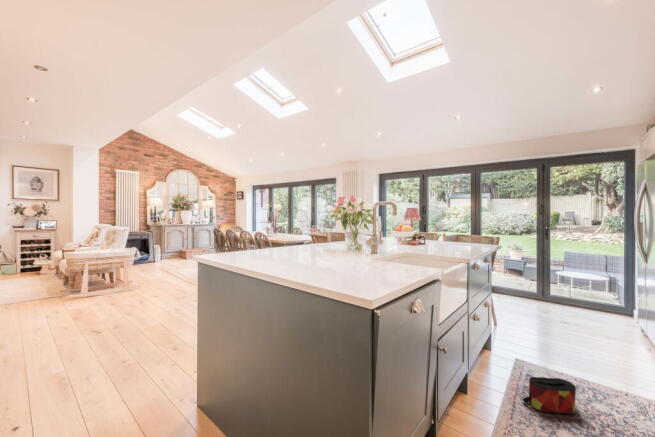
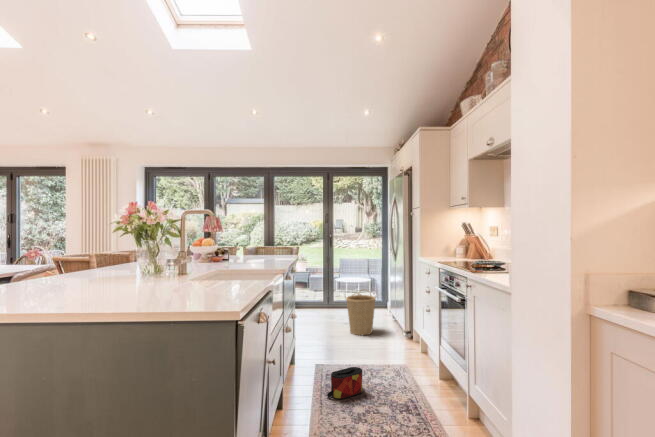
basket: none [569,289,613,341] -> present [346,293,376,335]

